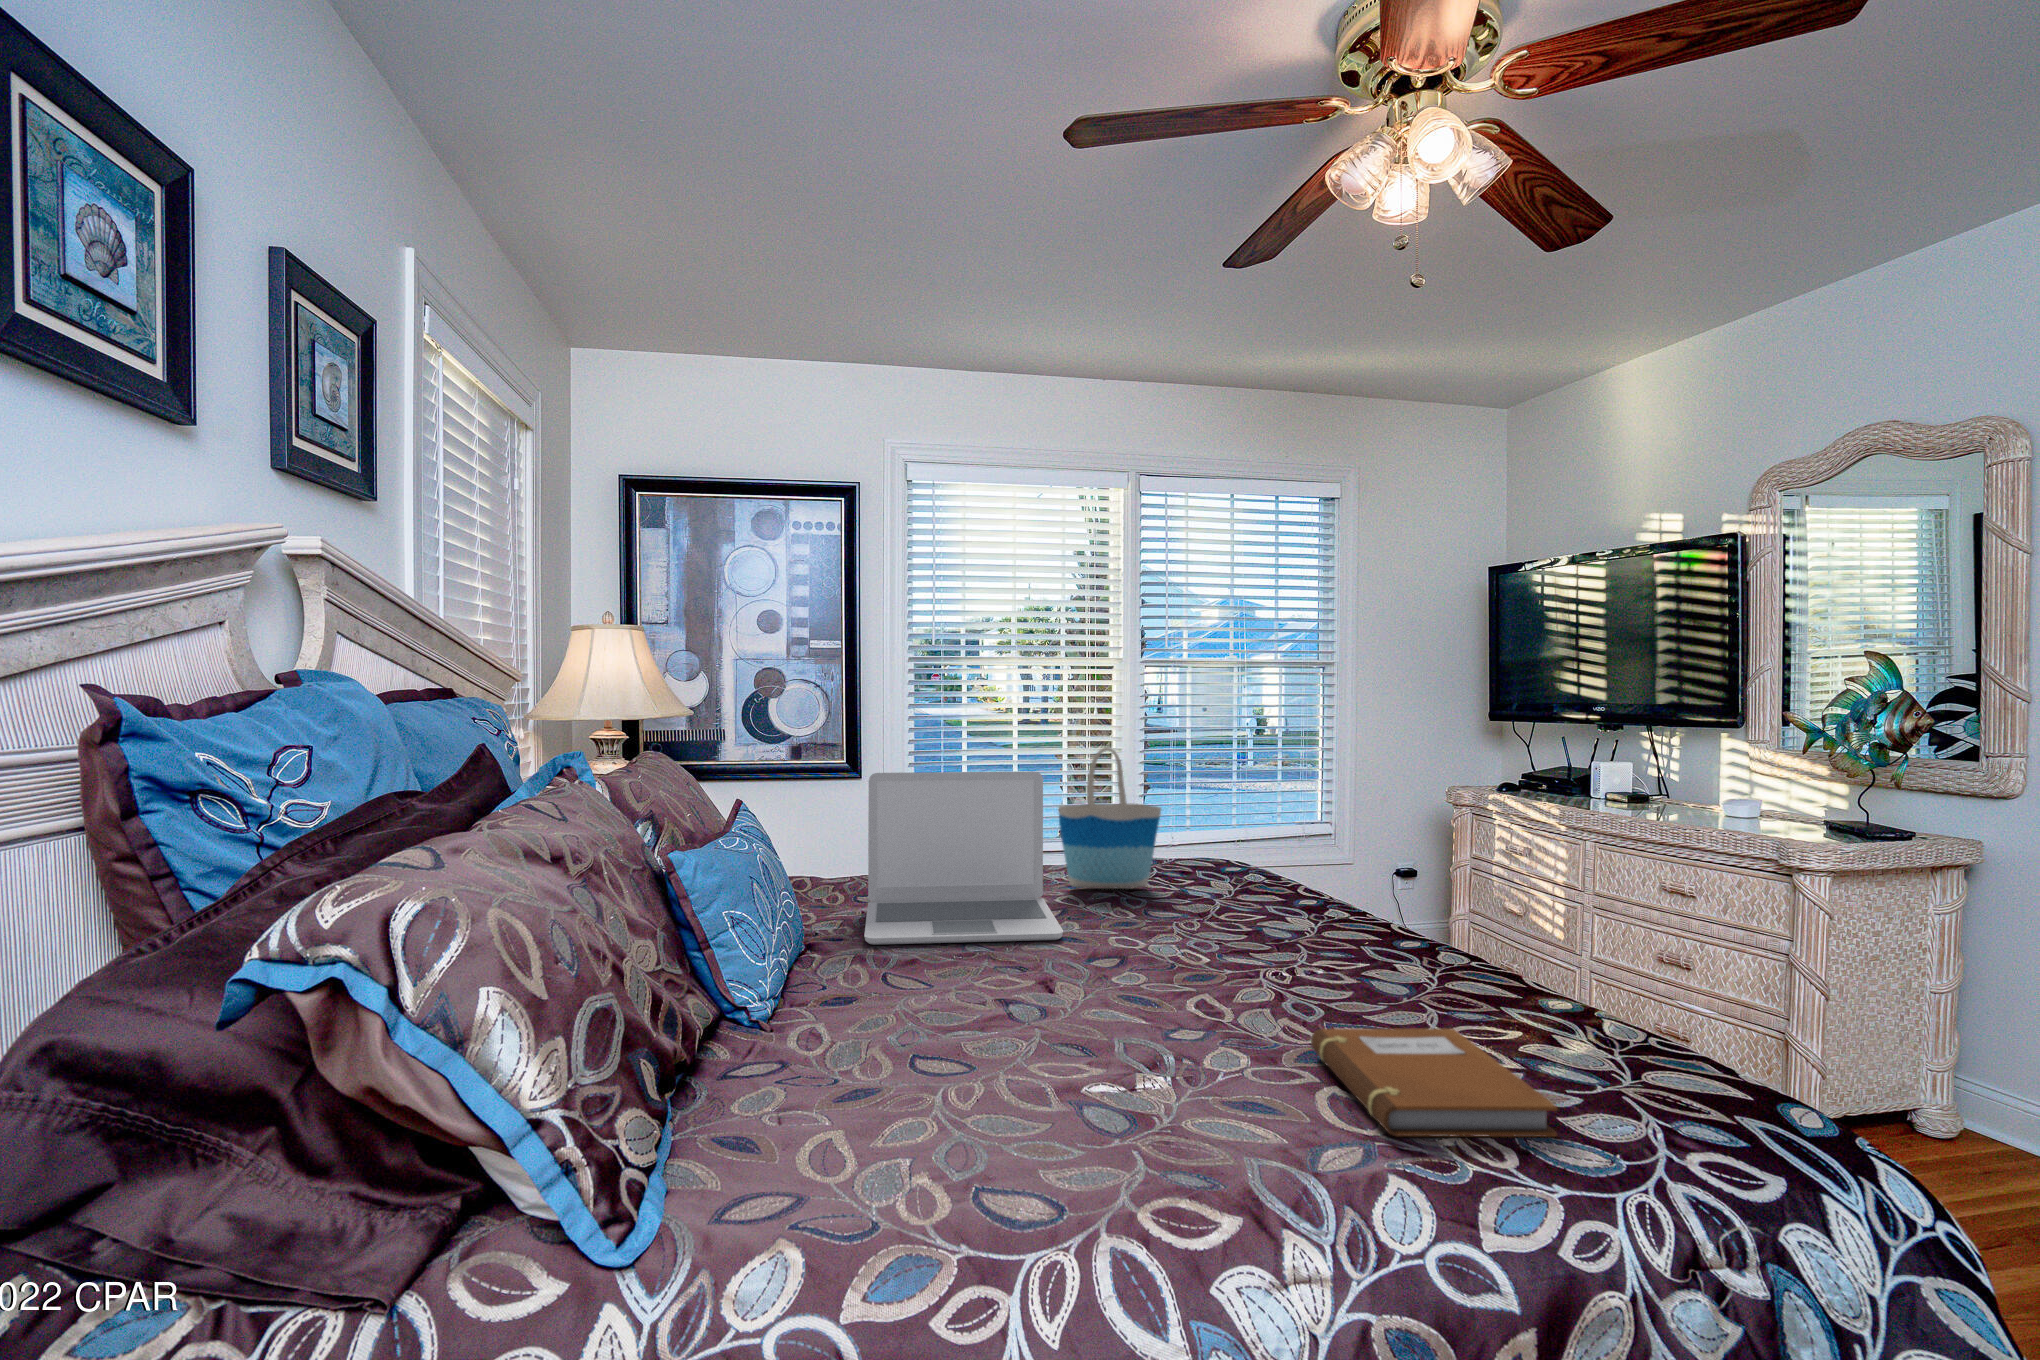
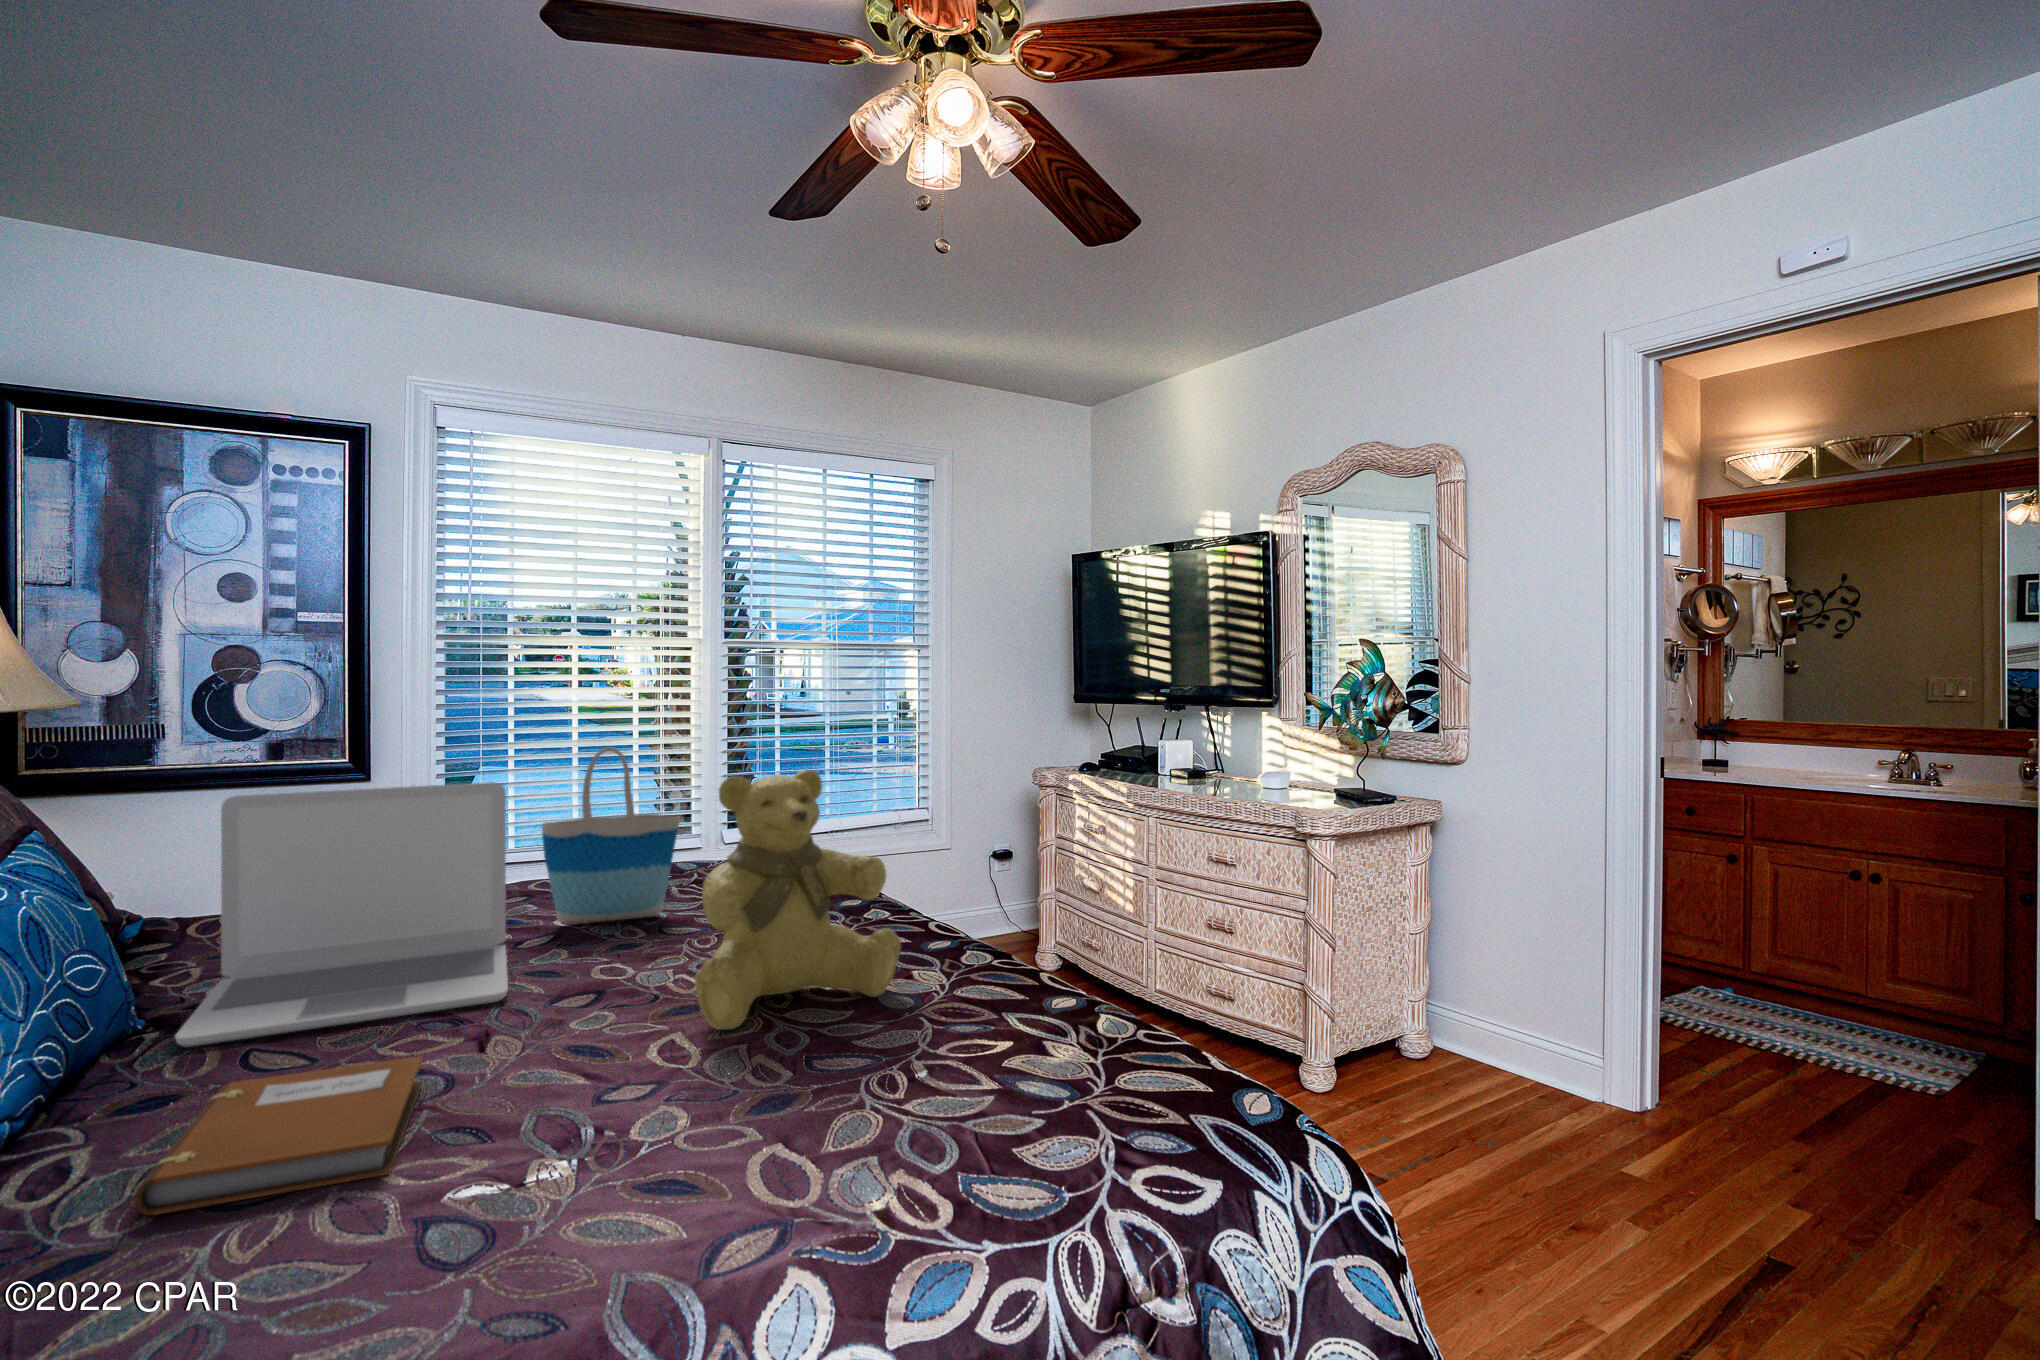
teddy bear: none [1222,772,1388,983] -> present [695,769,901,1030]
notebook: present [1311,1029,1558,1137] -> present [135,1056,423,1215]

